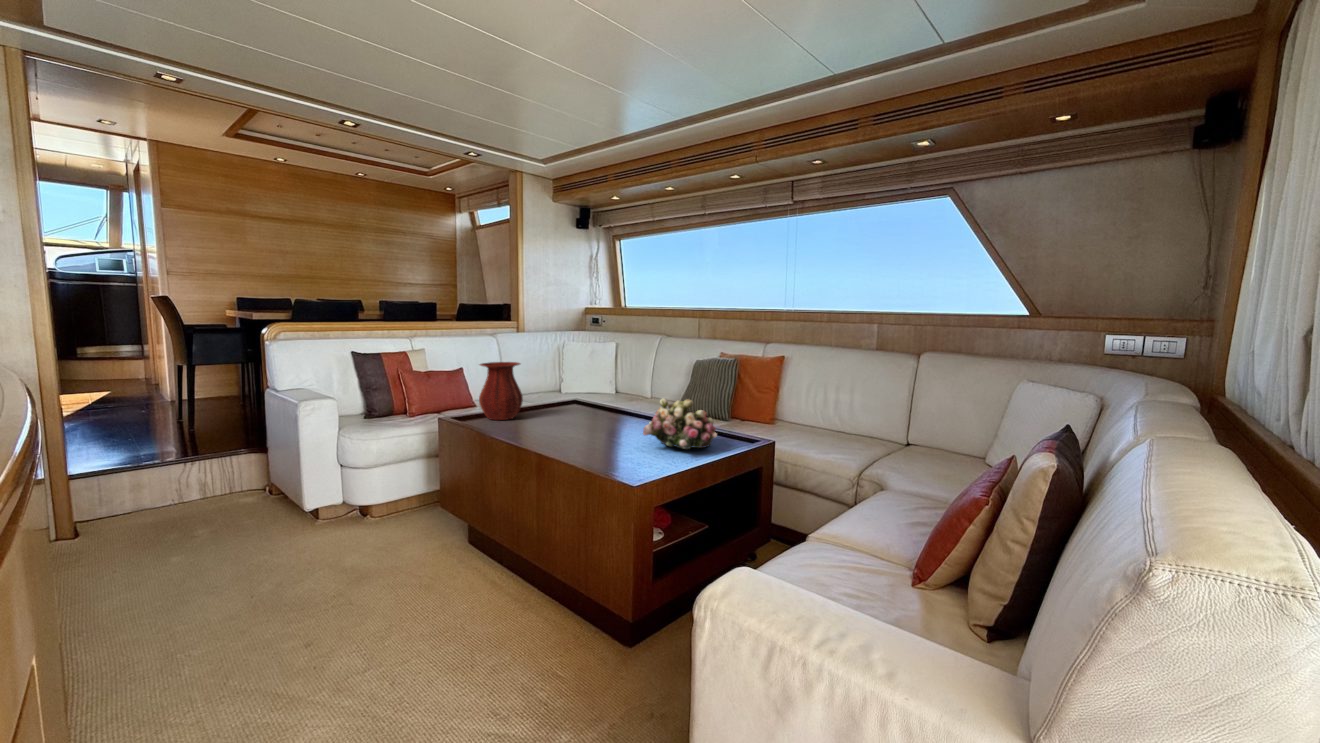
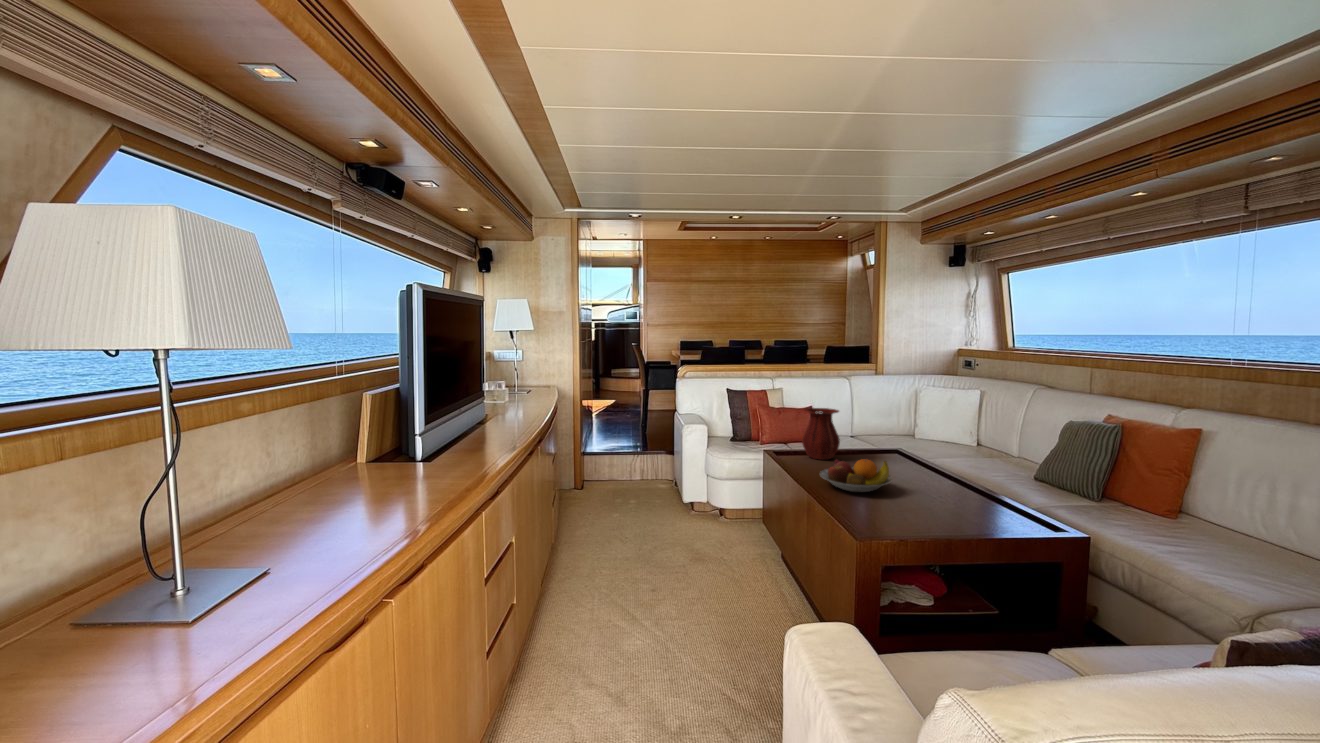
flower arrangement: present [643,398,717,449] -> none [913,466,1004,525]
fruit bowl: none [529,405,606,443] -> present [820,459,893,492]

